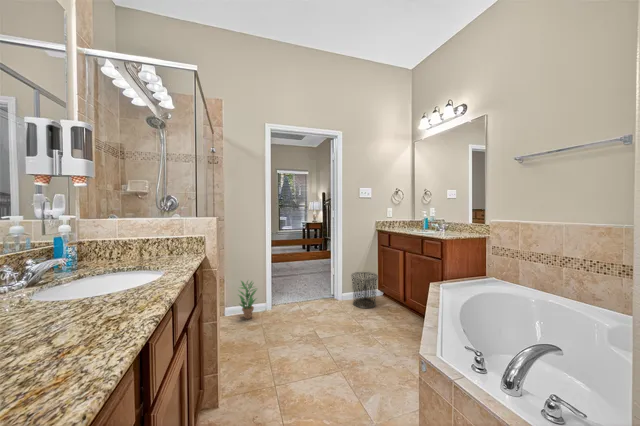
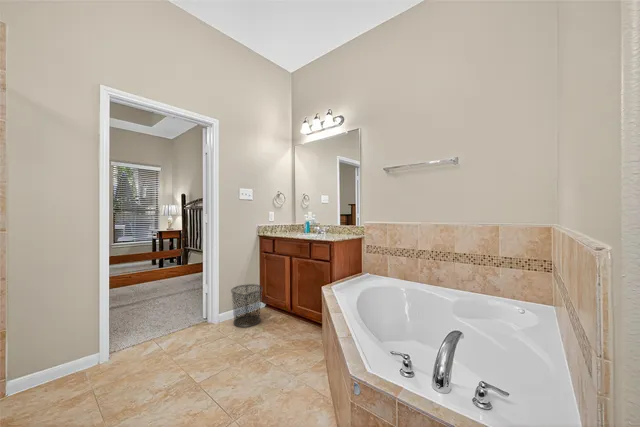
potted plant: present [239,281,256,319] -> none [44,321,90,386]

